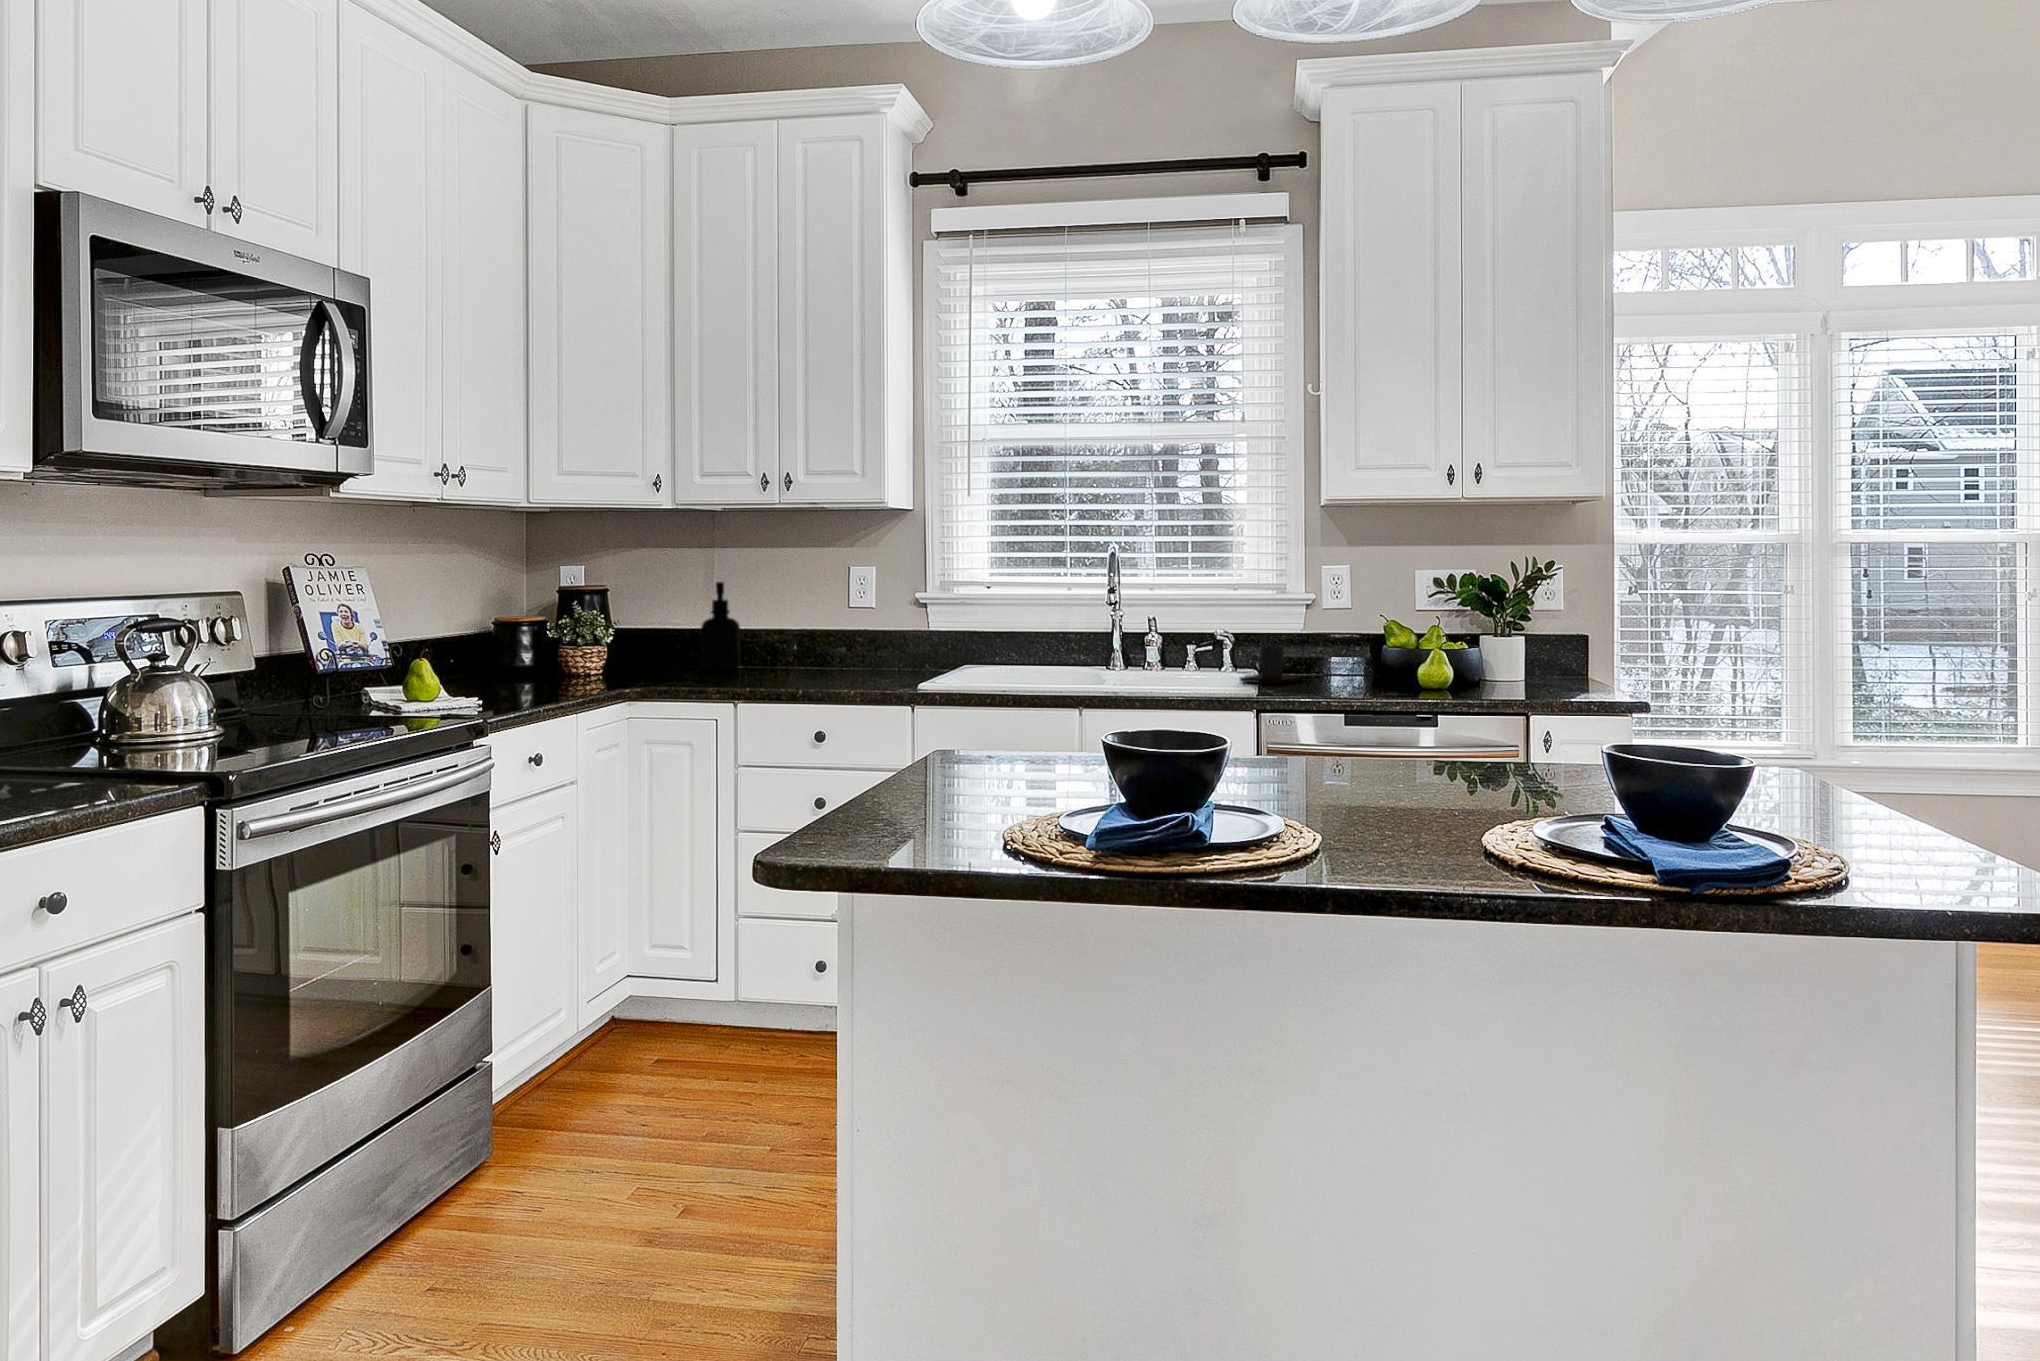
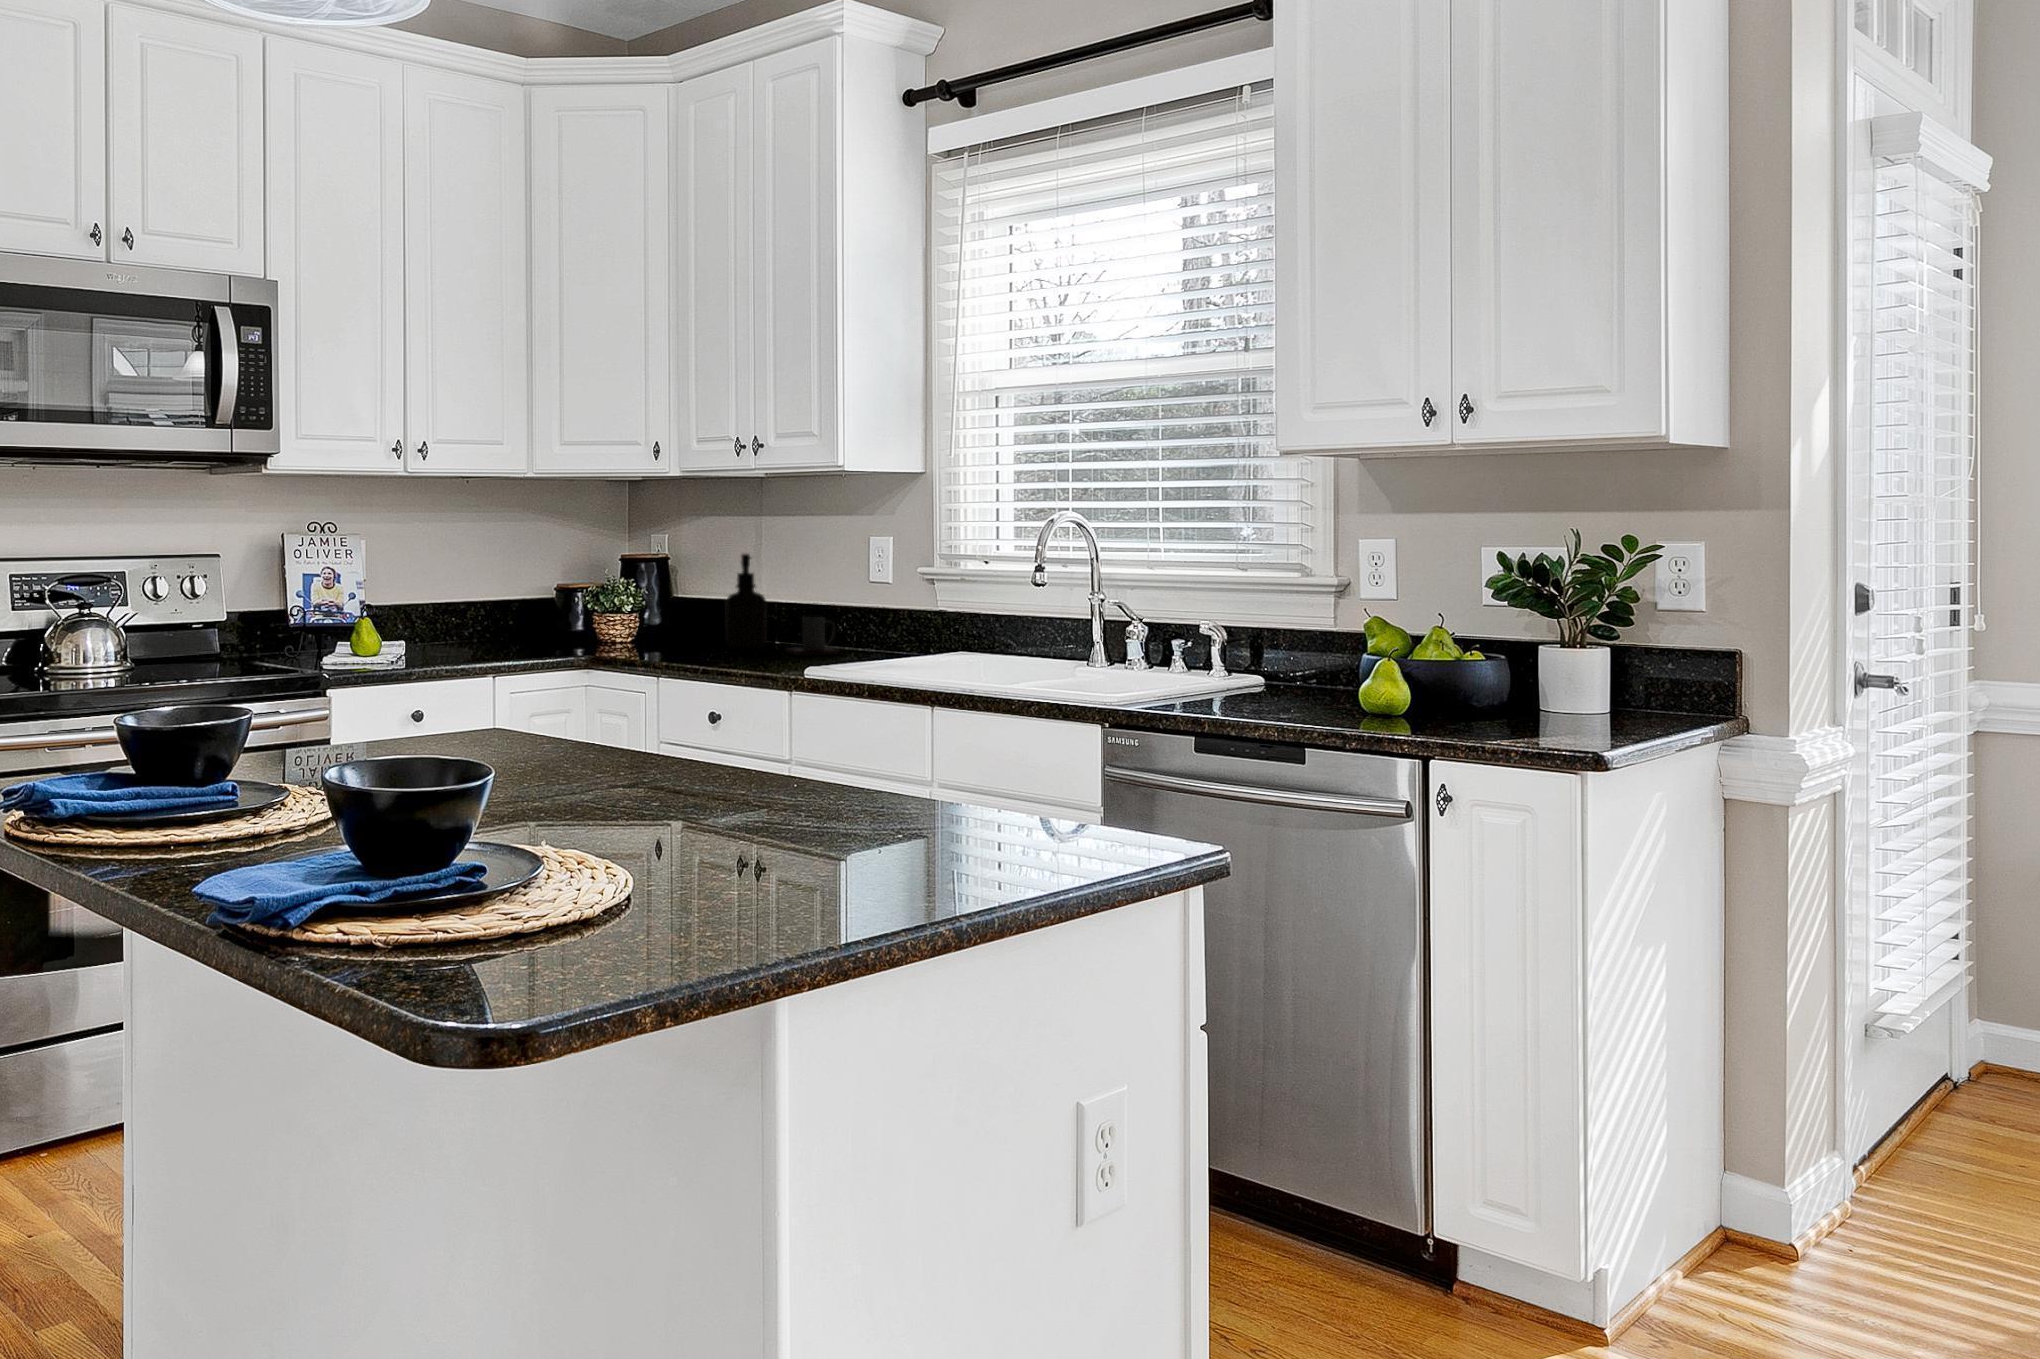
mug: present [1240,645,1304,684] -> present [785,617,843,656]

